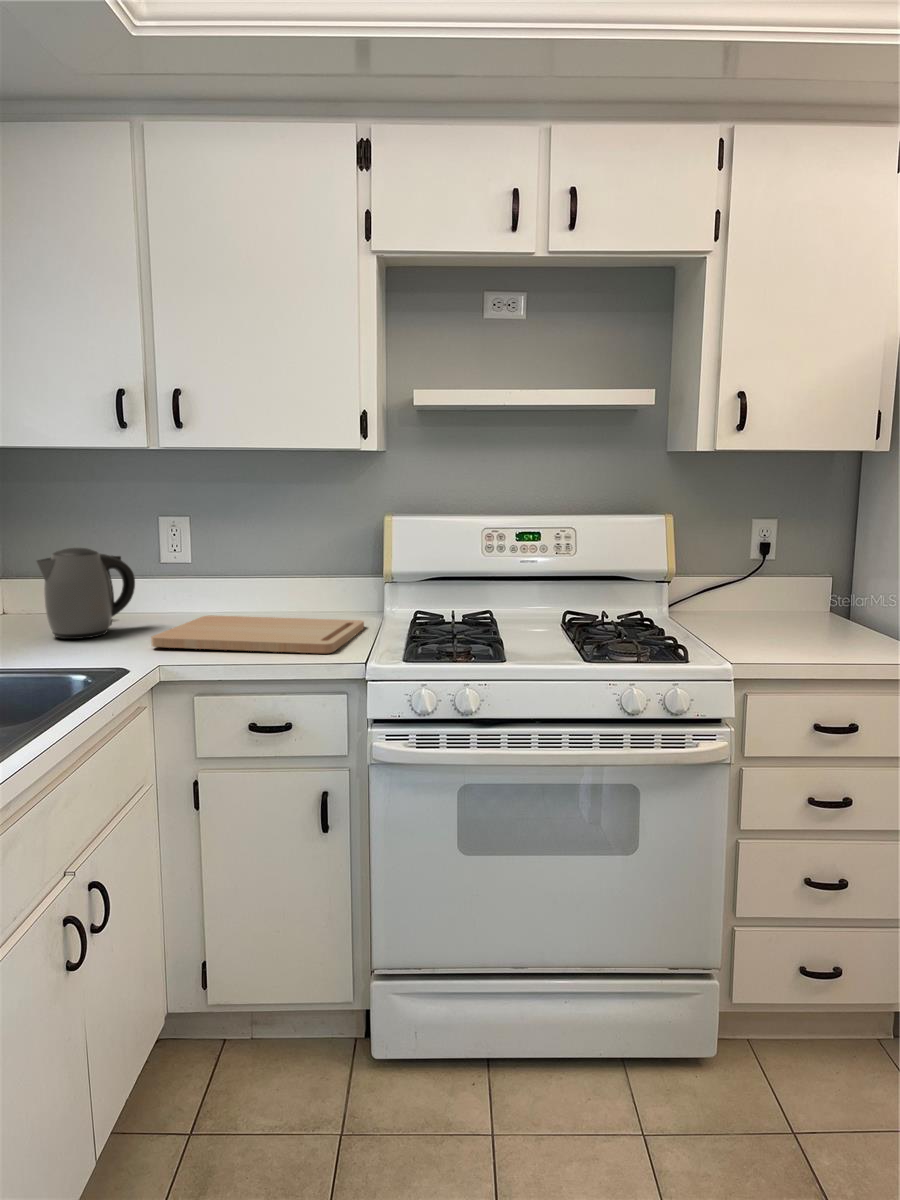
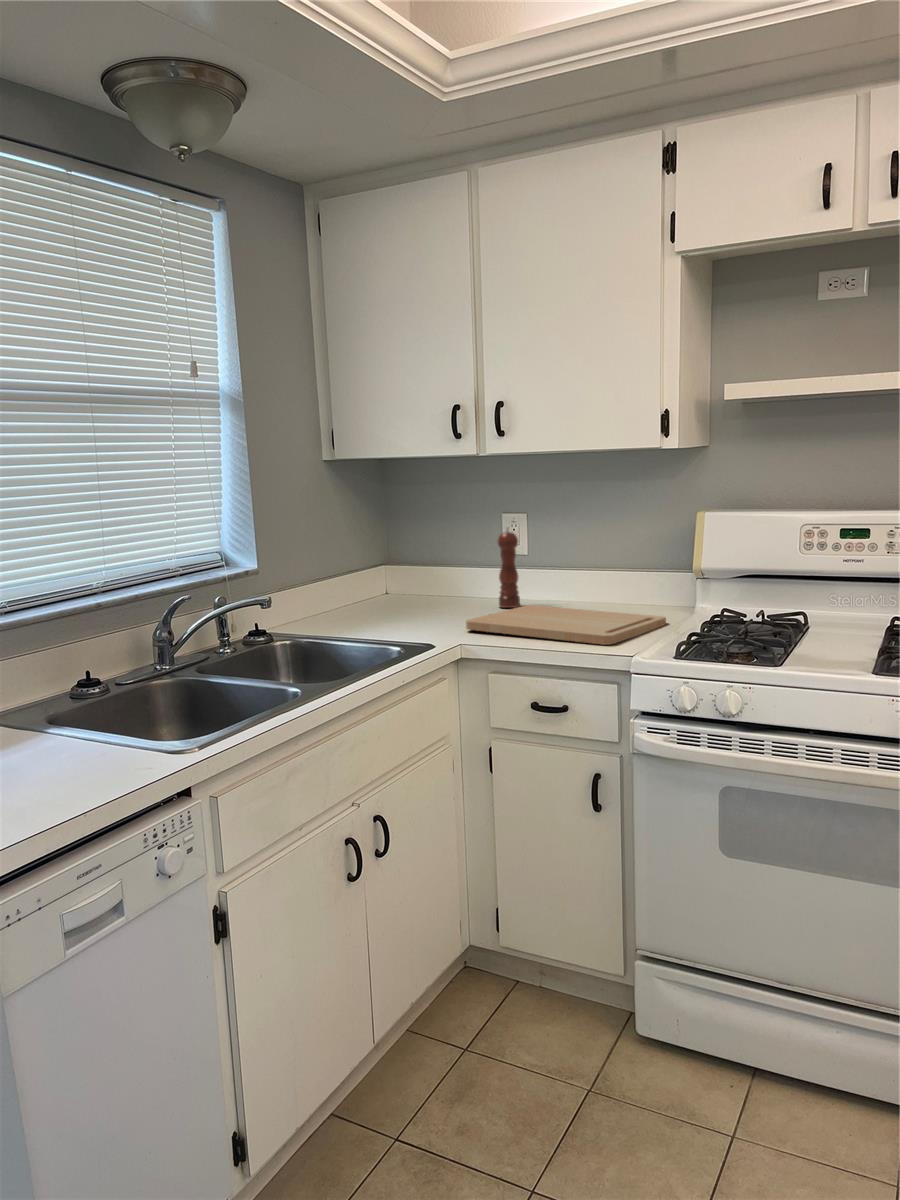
pepper mill: none [162,531,190,620] -> present [497,526,520,608]
kettle: present [37,548,135,639] -> none [390,541,469,619]

